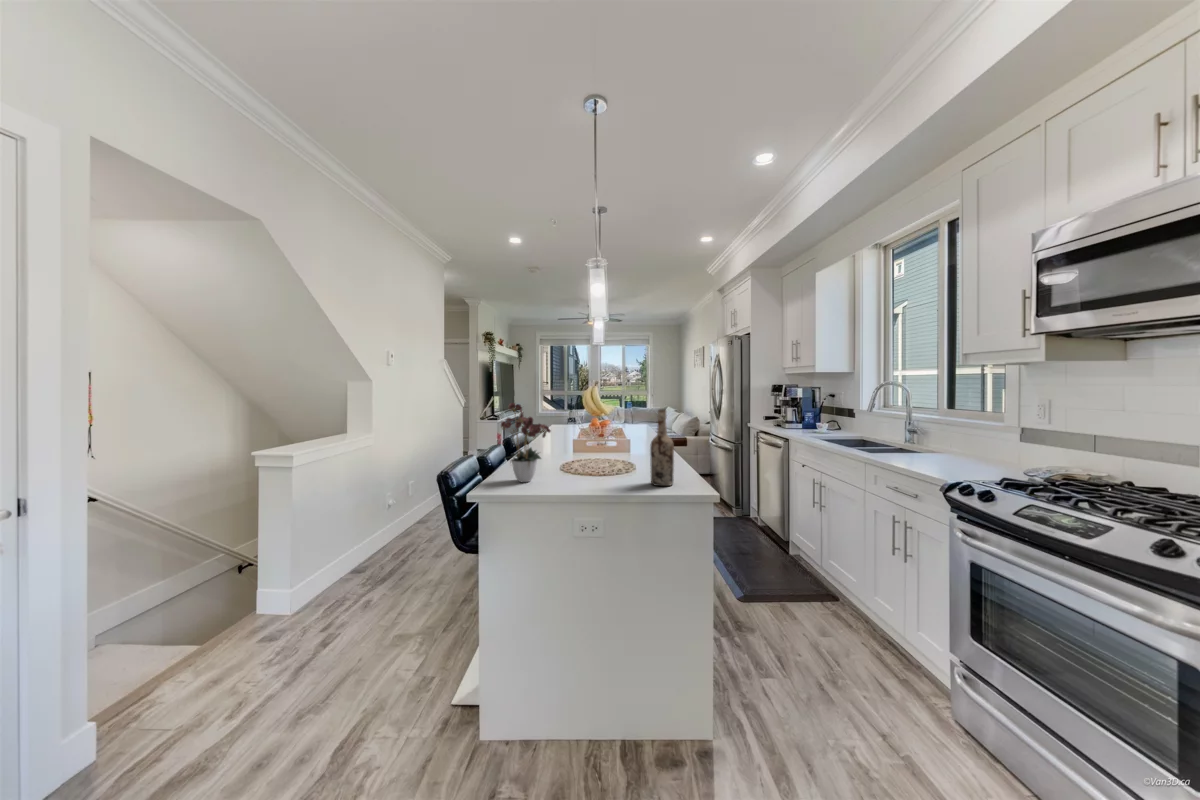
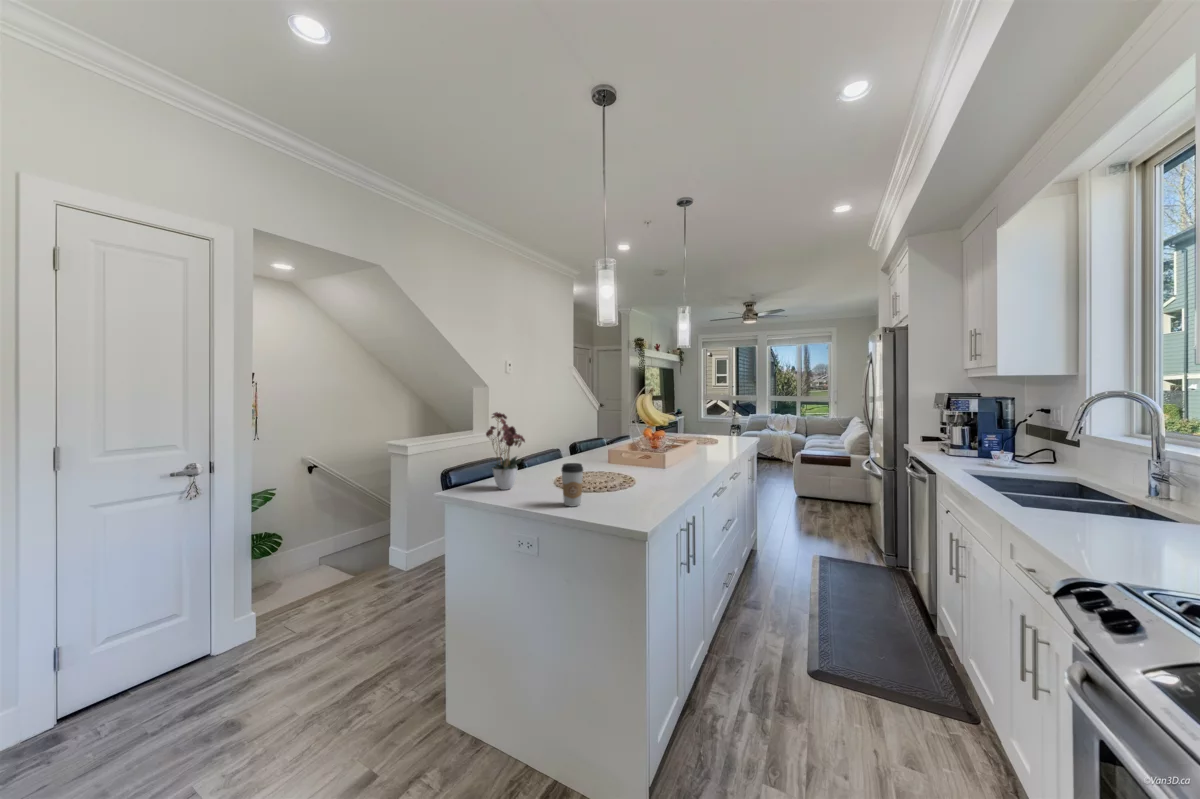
wine bottle: present [650,410,674,486] -> none [604,425,630,512]
coffee cup: none [609,447,630,487] -> present [562,463,583,506]

